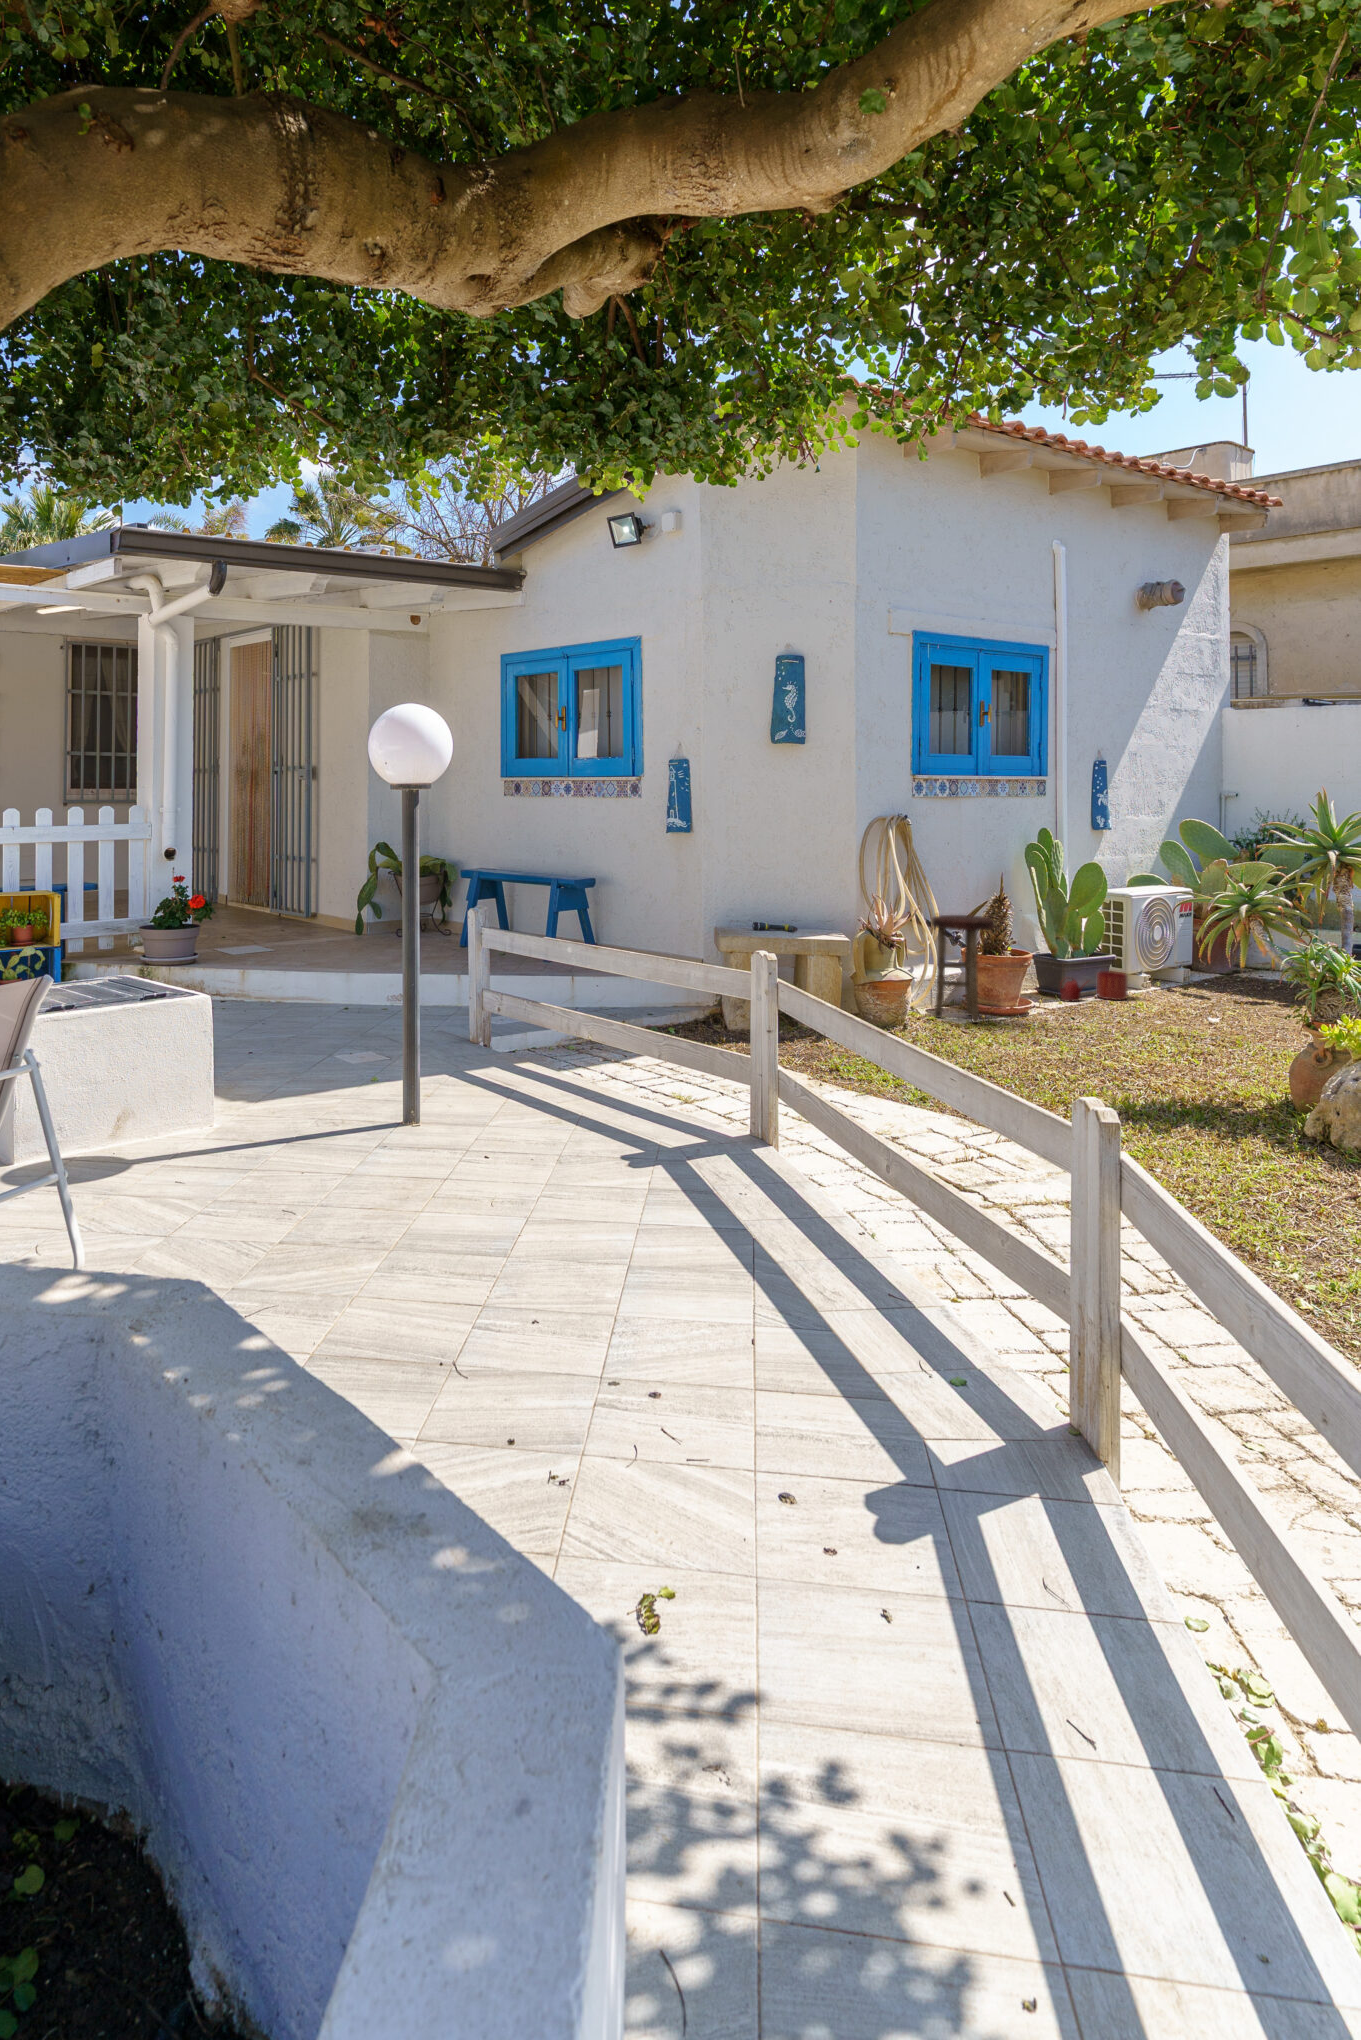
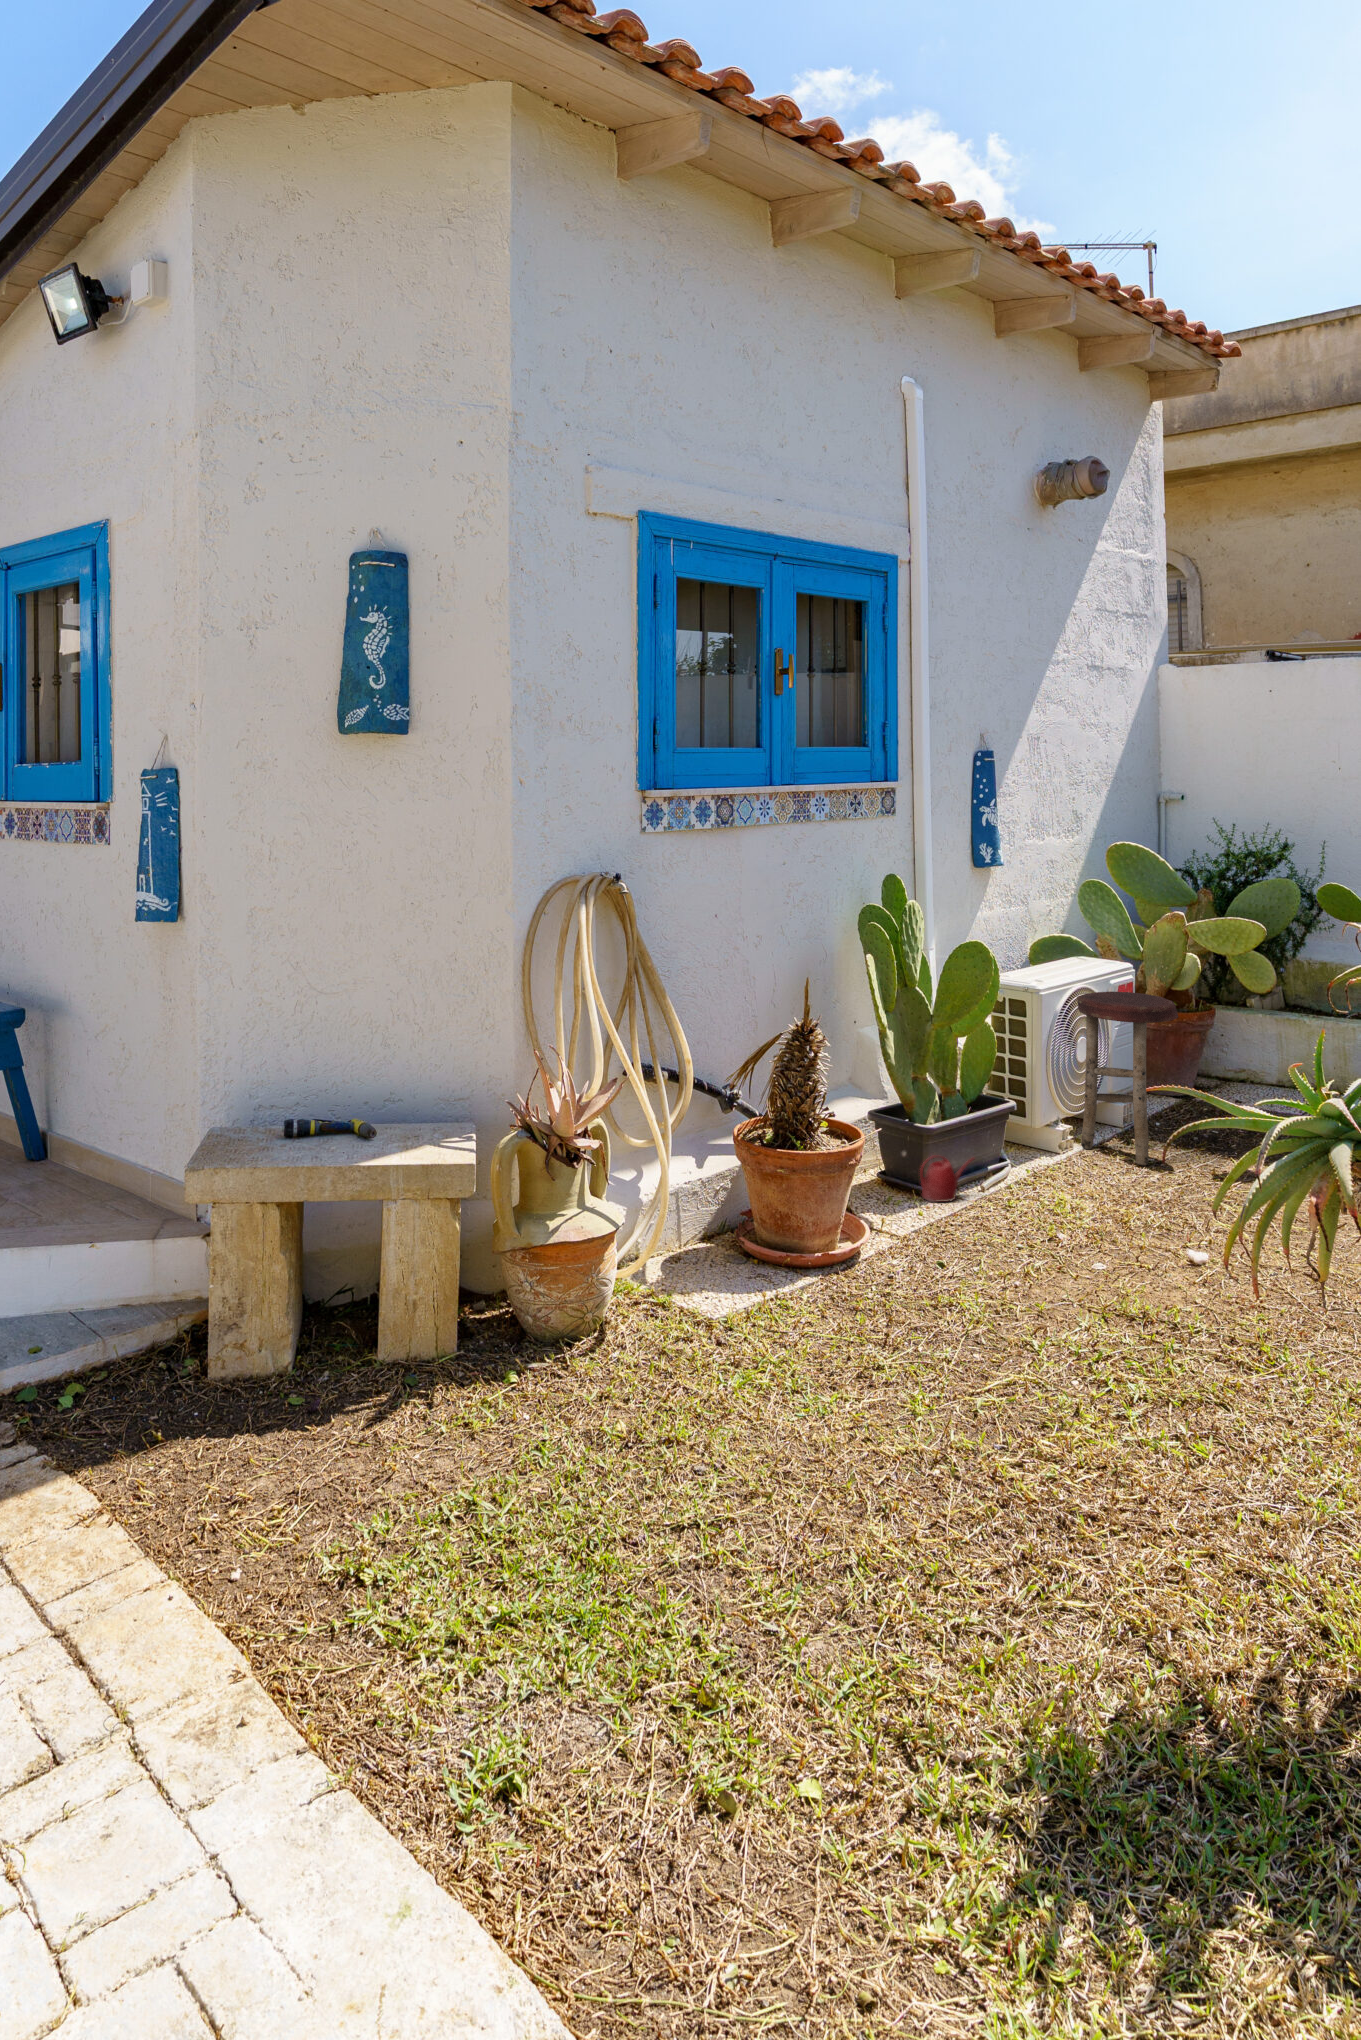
stool: present [932,915,994,1023] -> present [1077,991,1178,1165]
planter: present [1097,971,1128,1000] -> none [985,1134,1039,1193]

